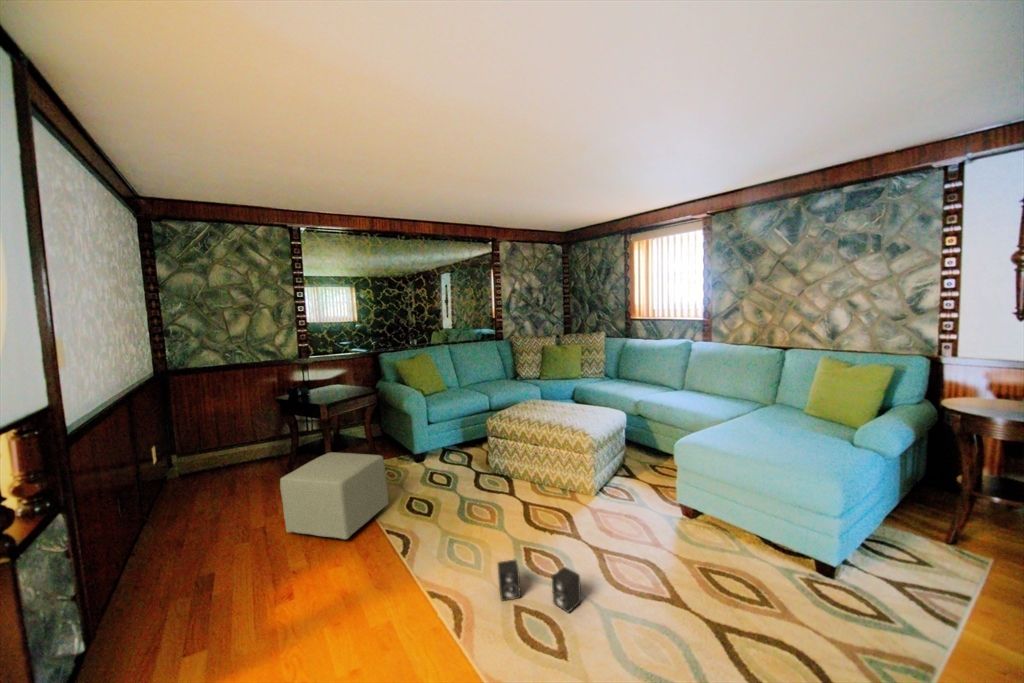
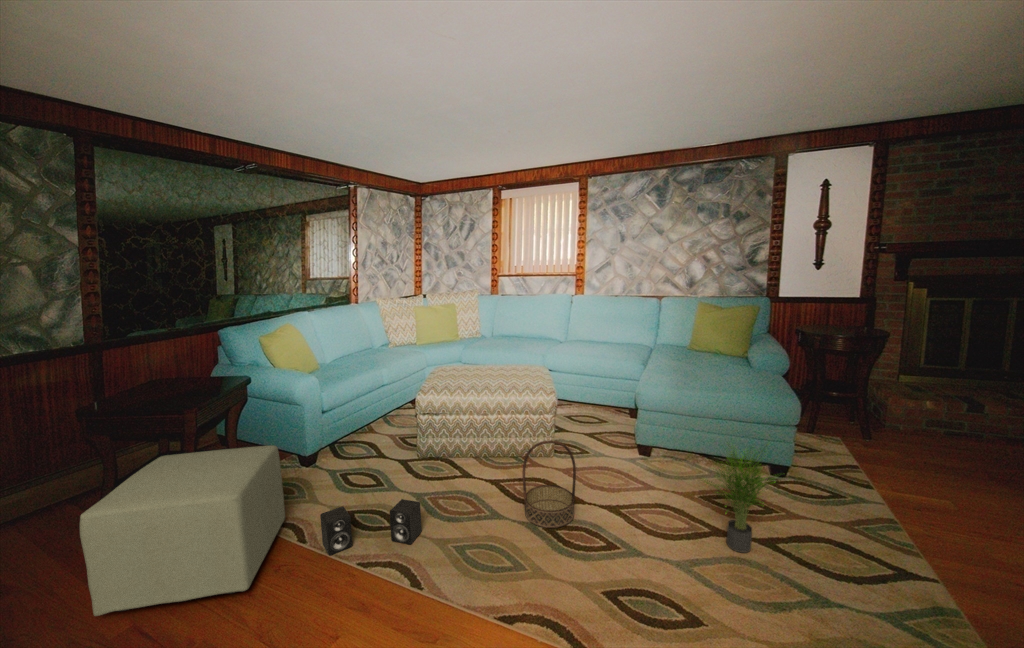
basket: none [529,485,571,557] -> present [523,440,576,528]
potted plant: none [641,513,723,625] -> present [705,444,774,553]
speaker: present [497,560,581,612] -> present [320,499,422,556]

